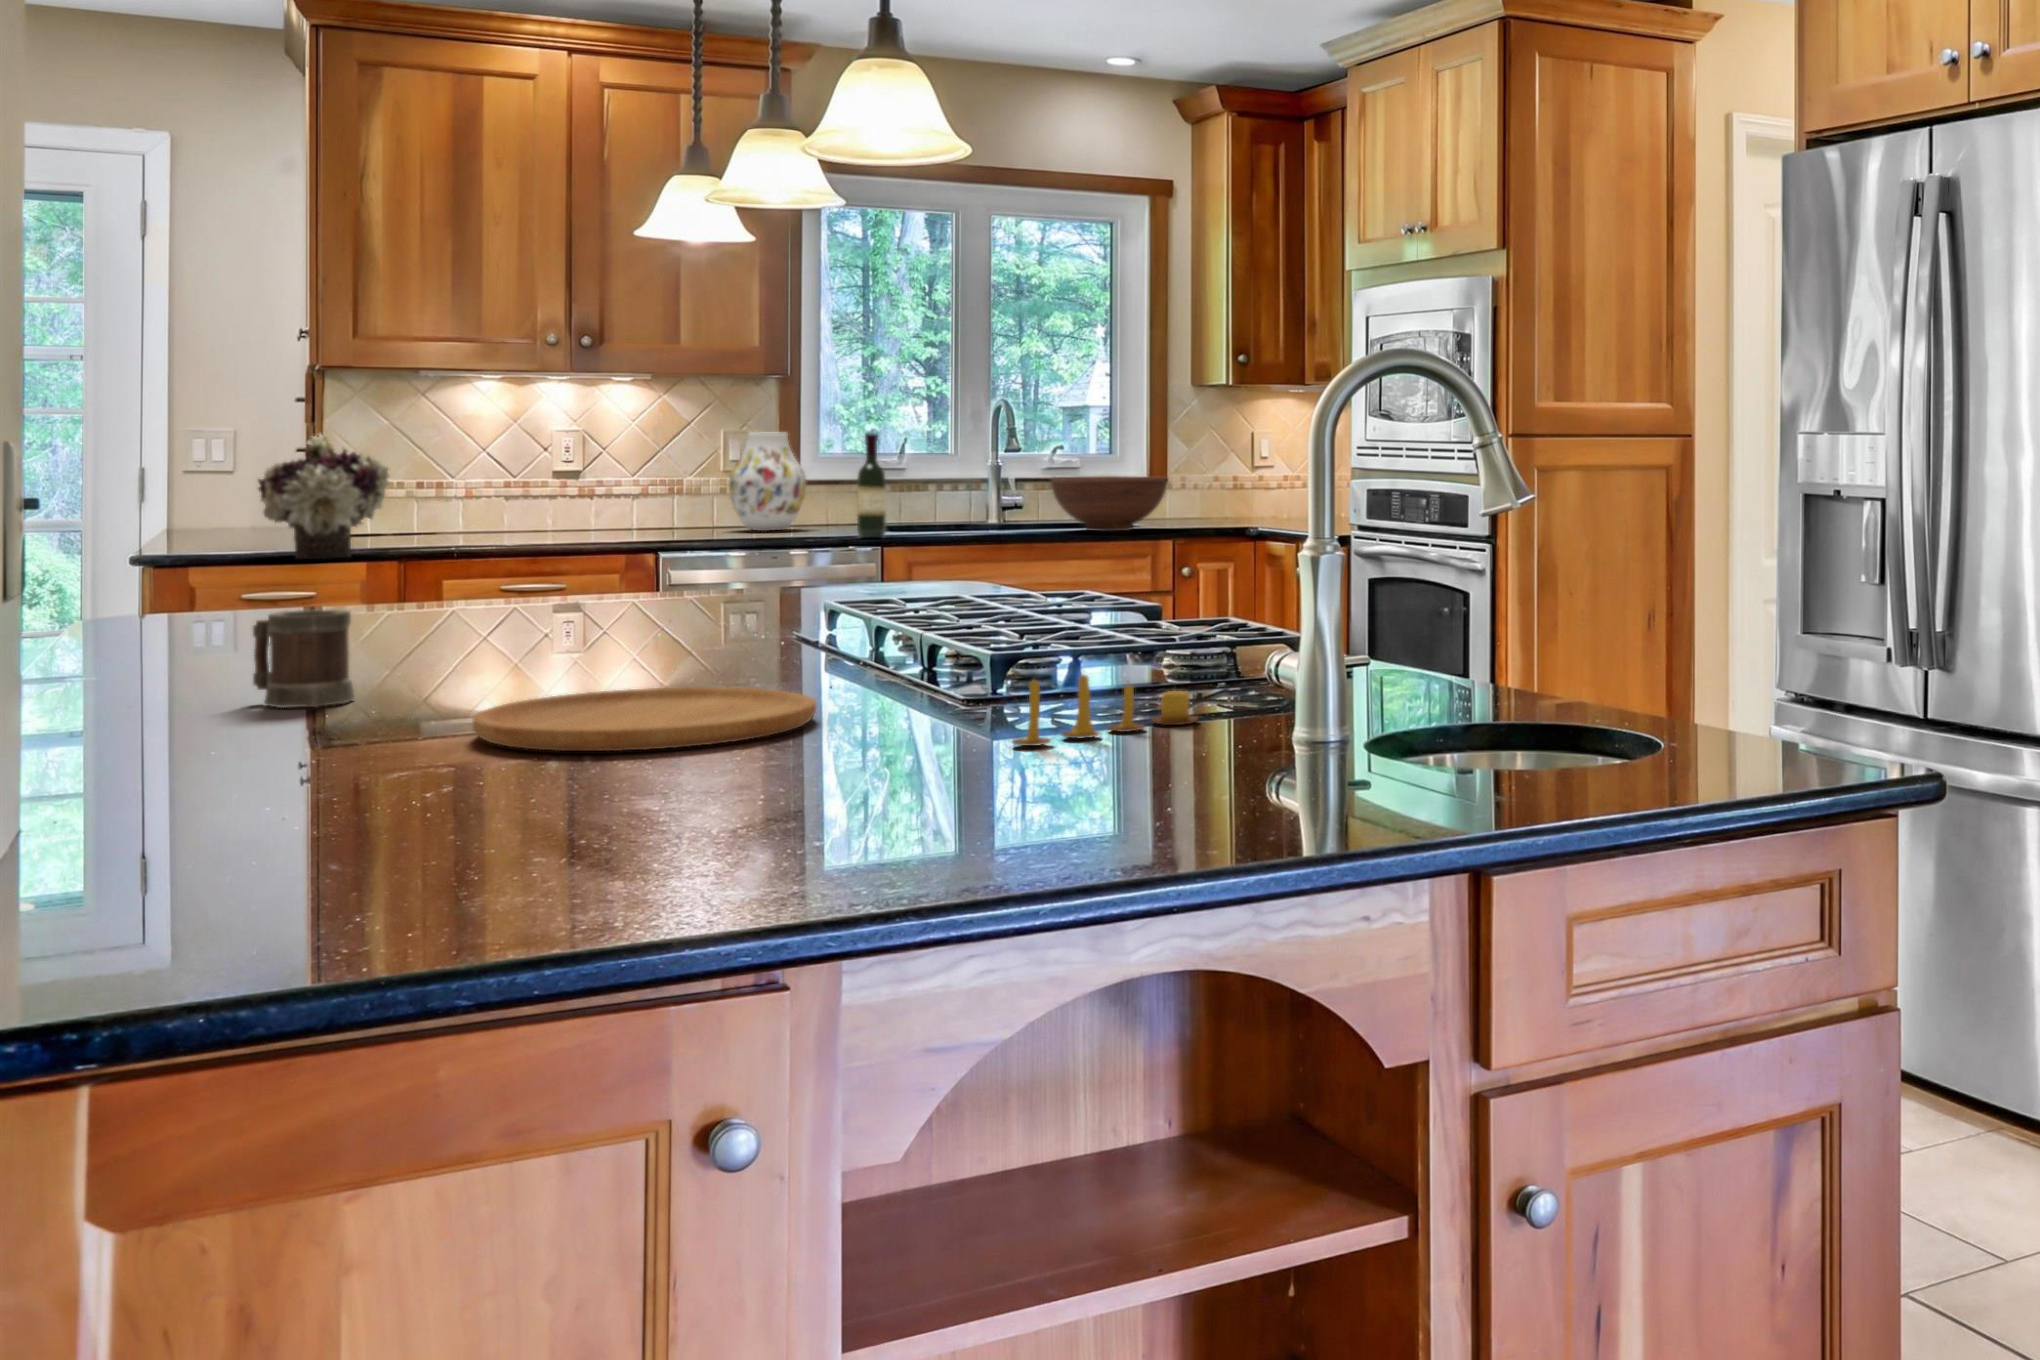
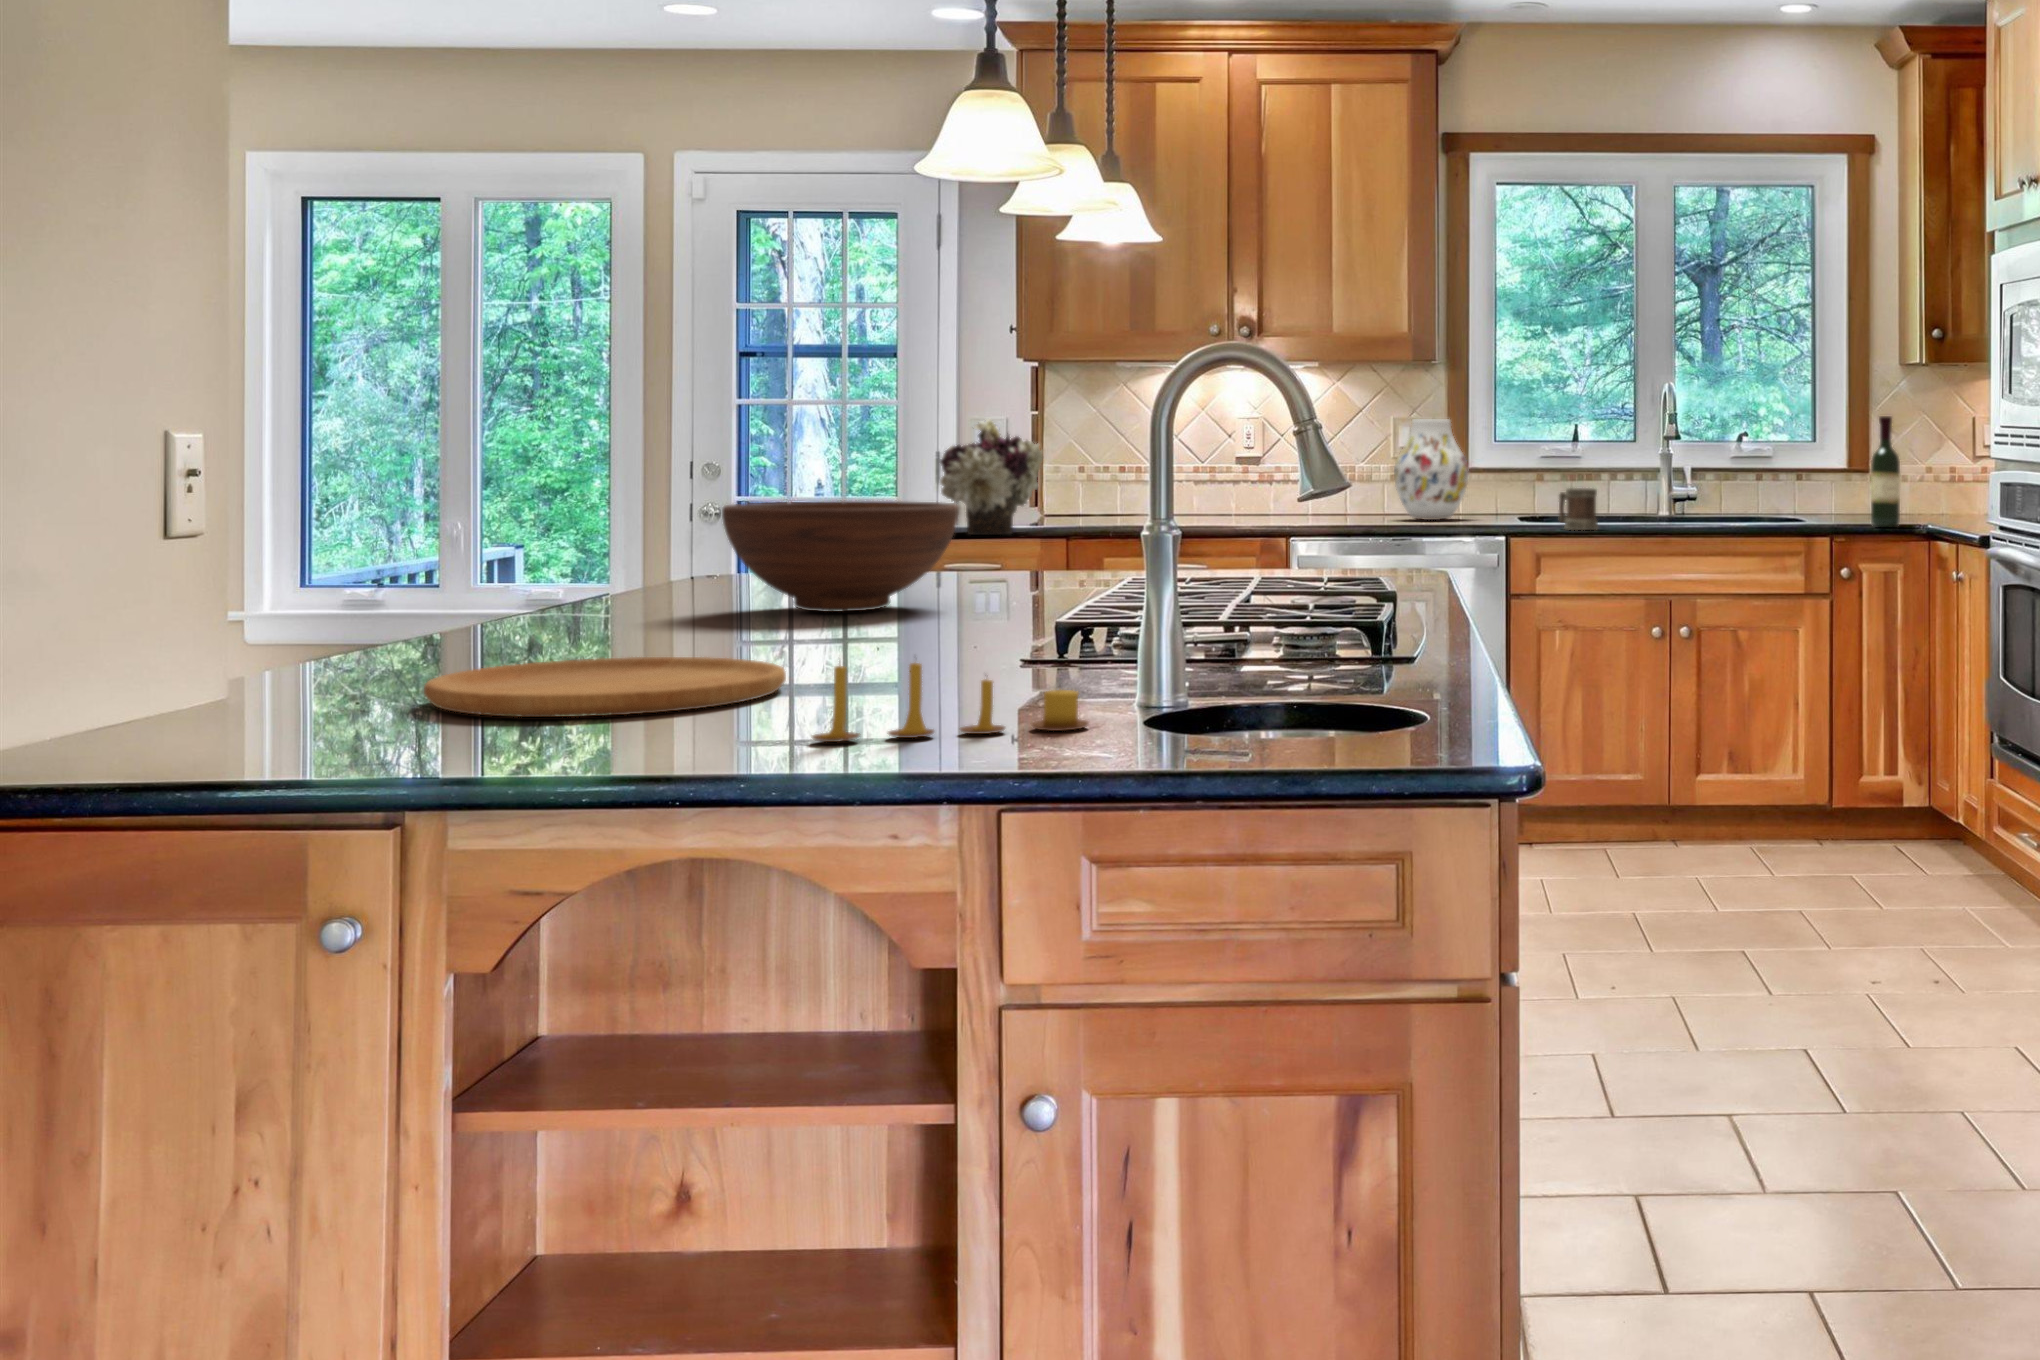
wine bottle: present [857,433,886,538] -> present [1870,416,1900,527]
fruit bowl: present [1051,476,1167,532] -> present [722,501,959,612]
mug: present [253,609,355,708] -> present [1559,488,1598,530]

